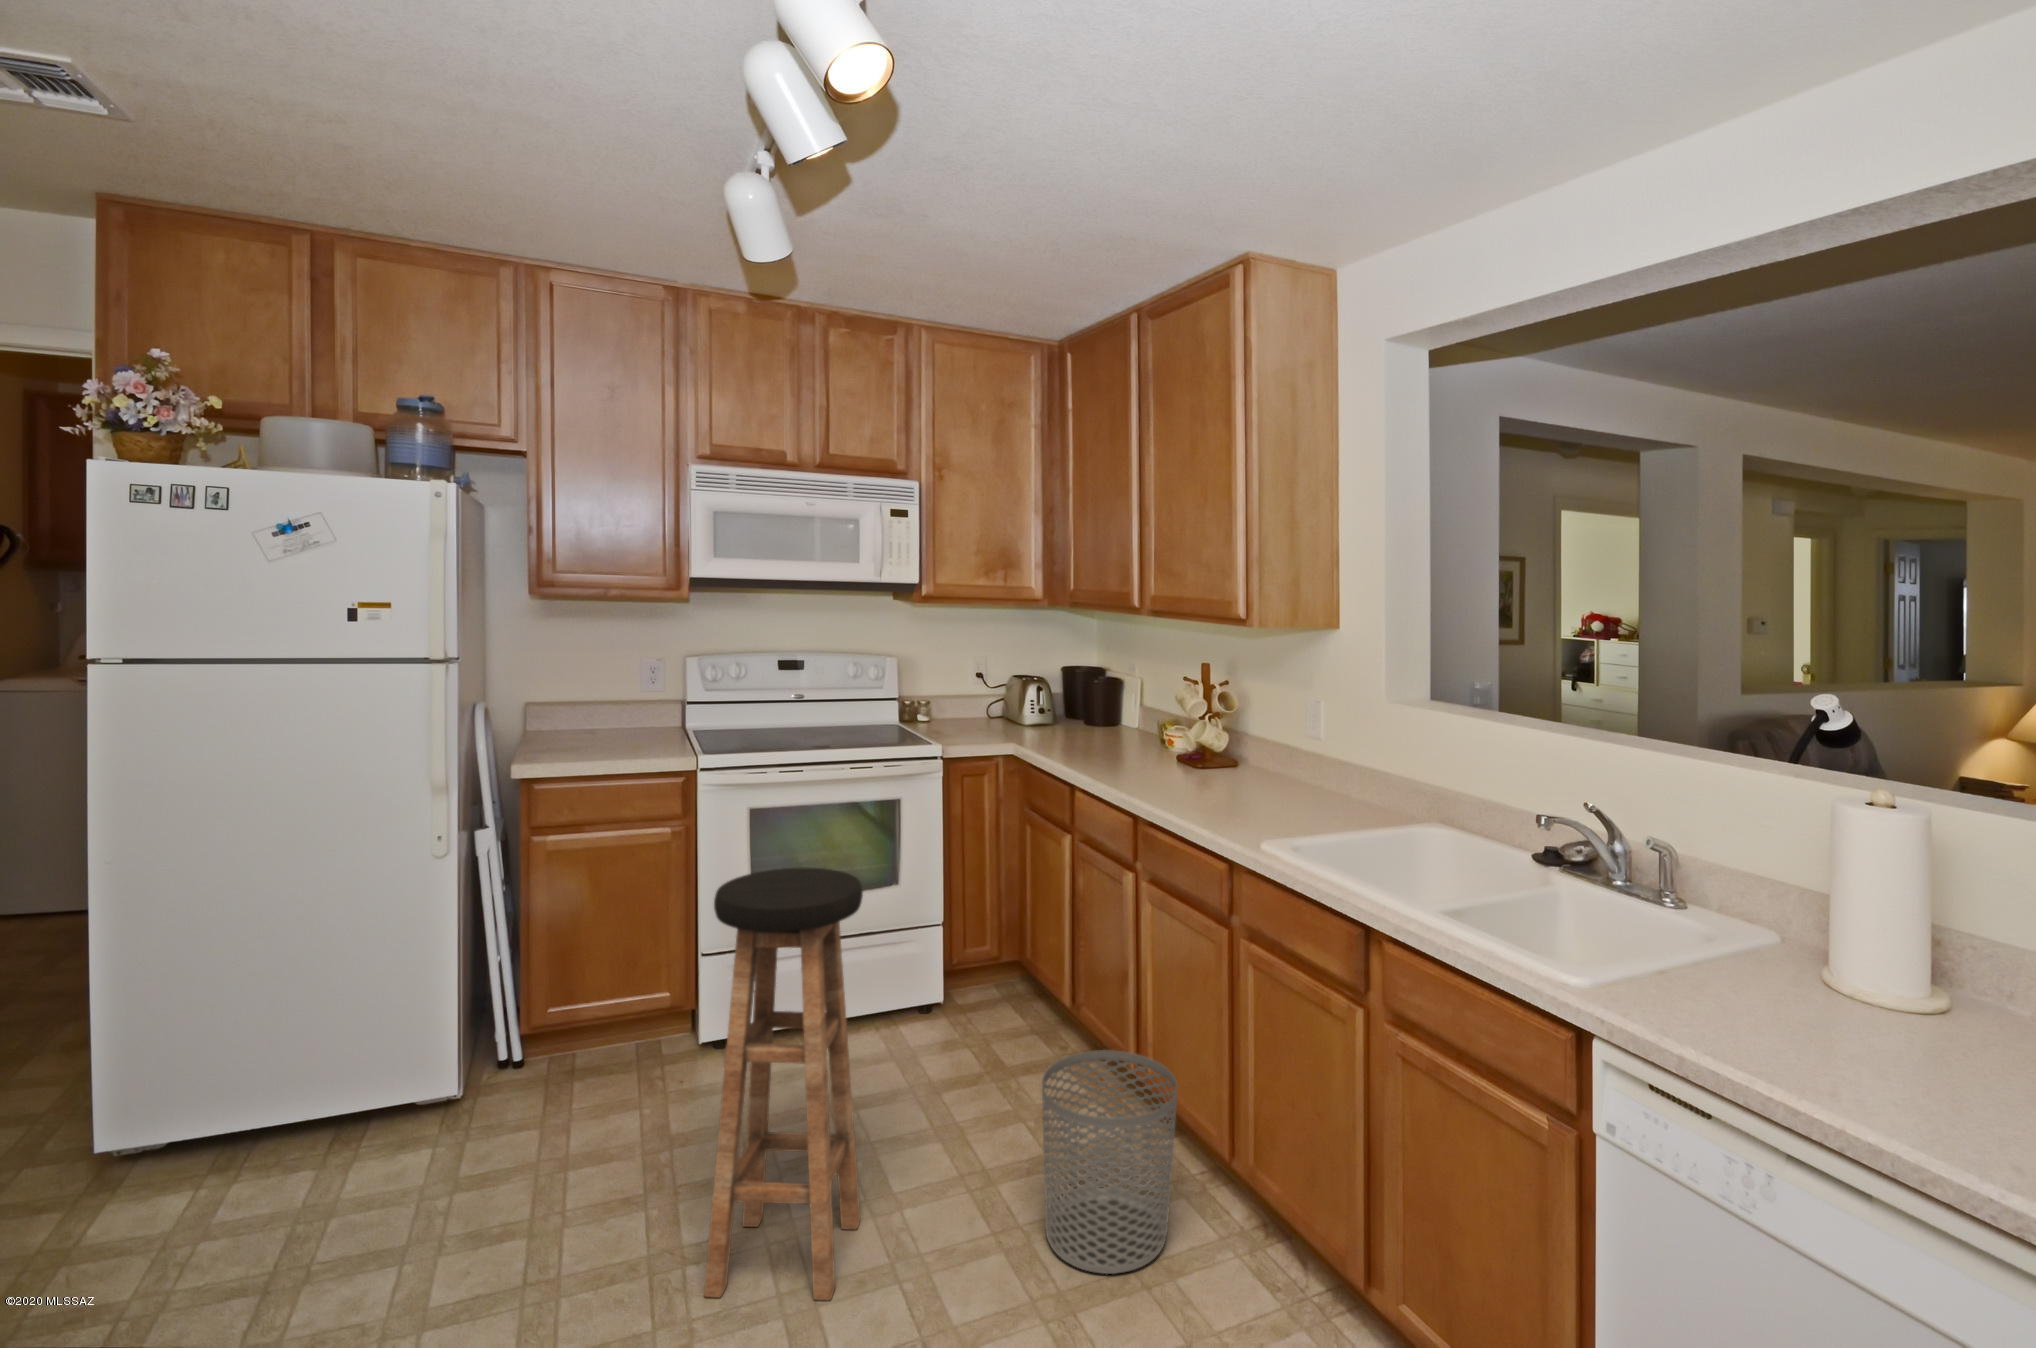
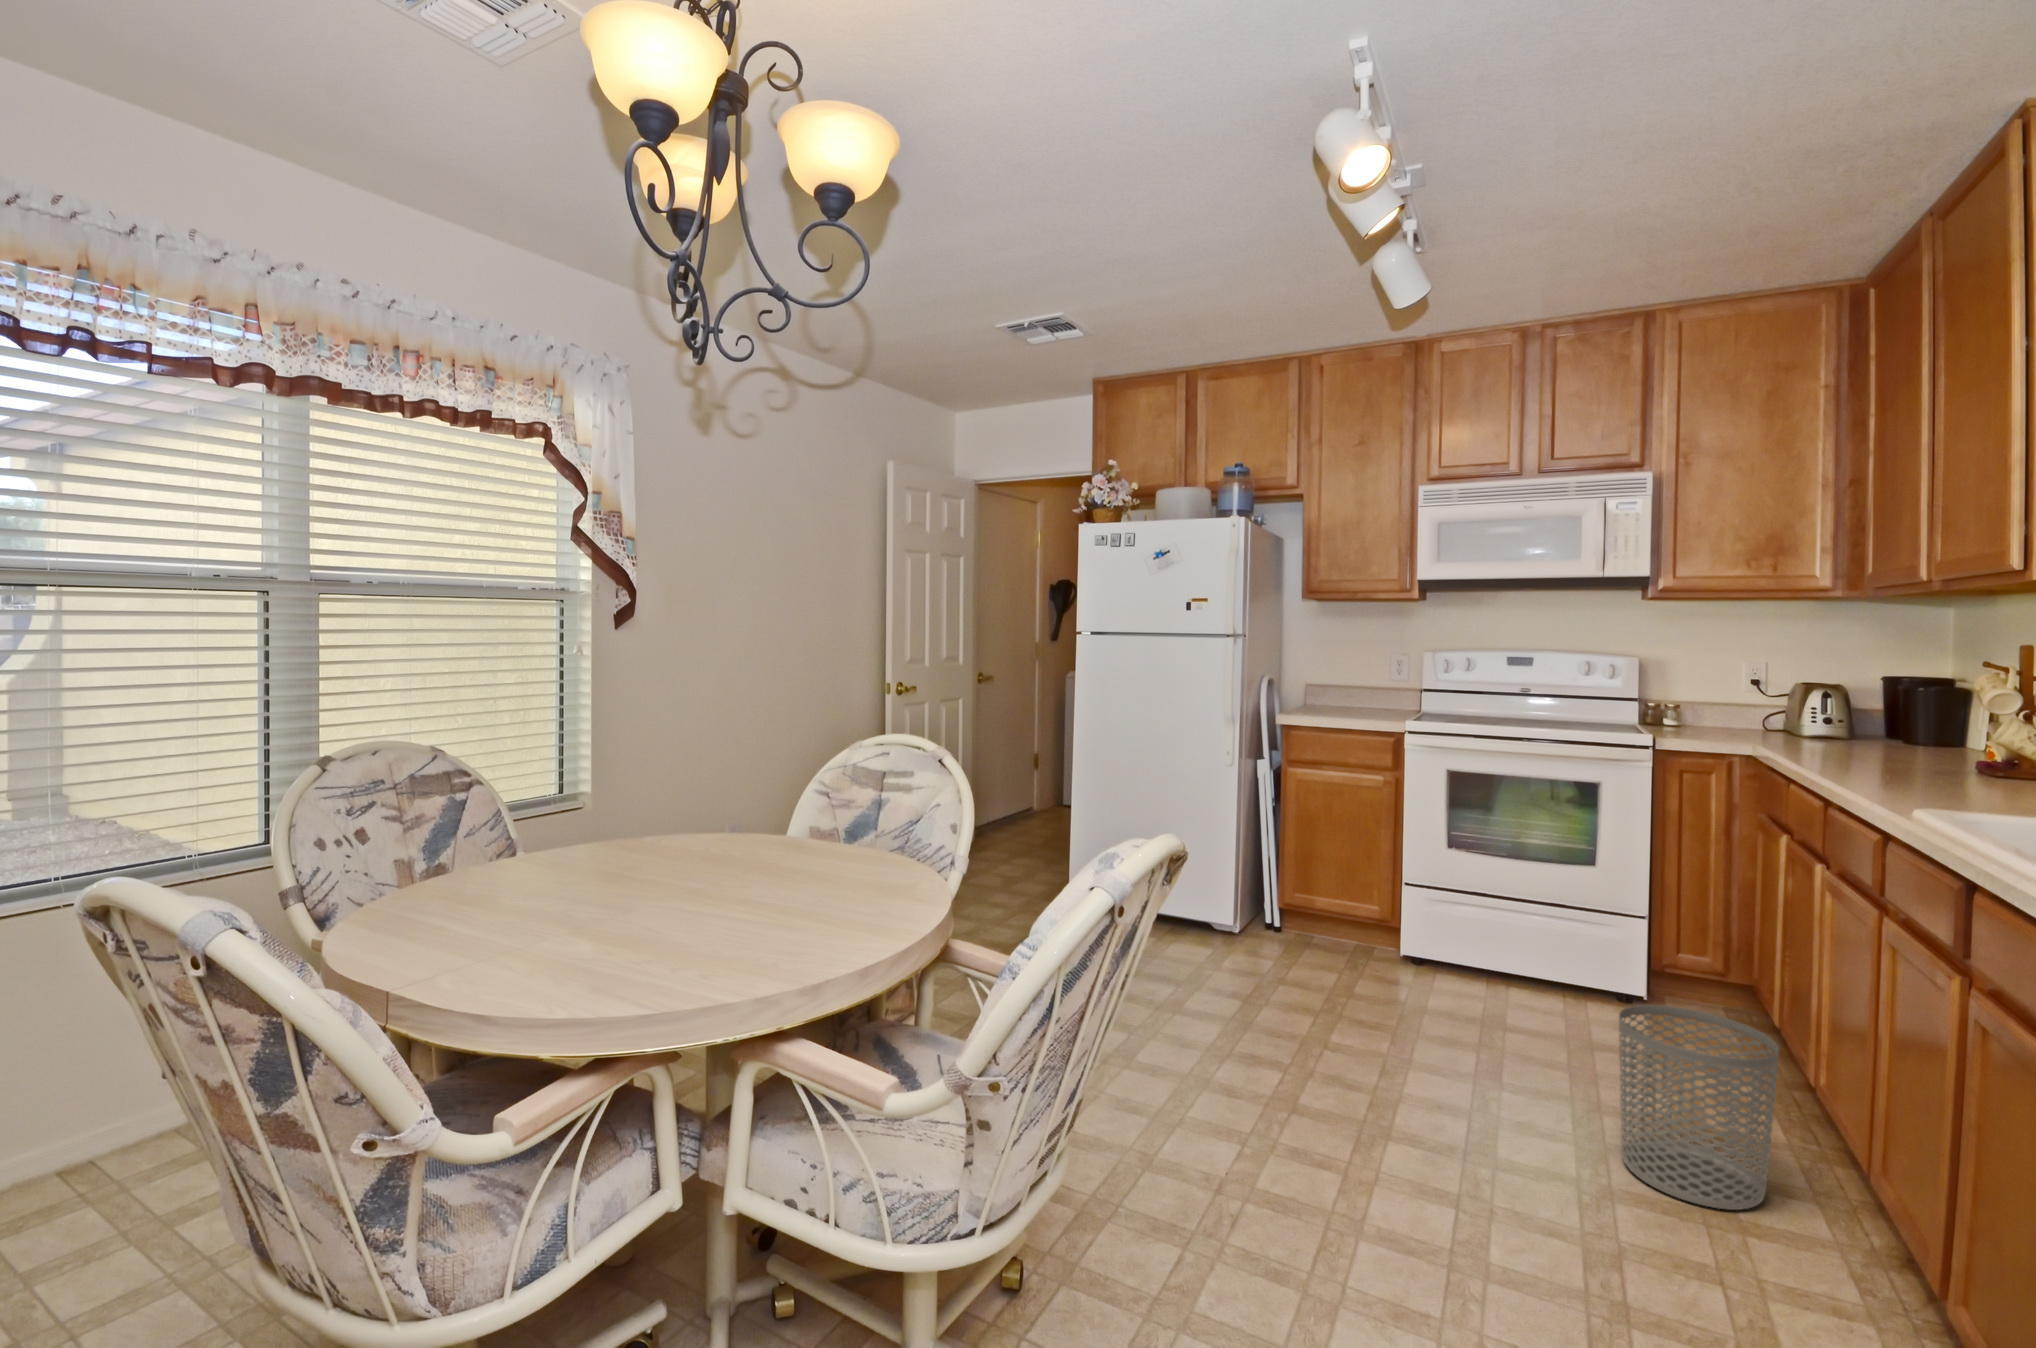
bar stool: present [704,867,863,1300] -> none [1331,785,1466,1103]

